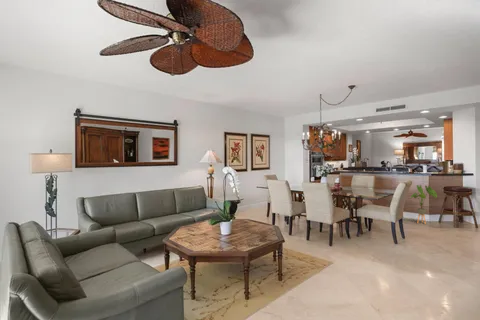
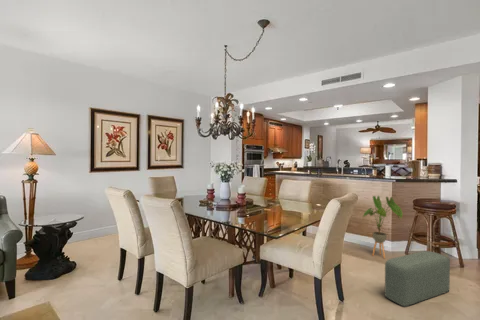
pouf: none [429,215,467,241] -> present [385,251,450,306]

